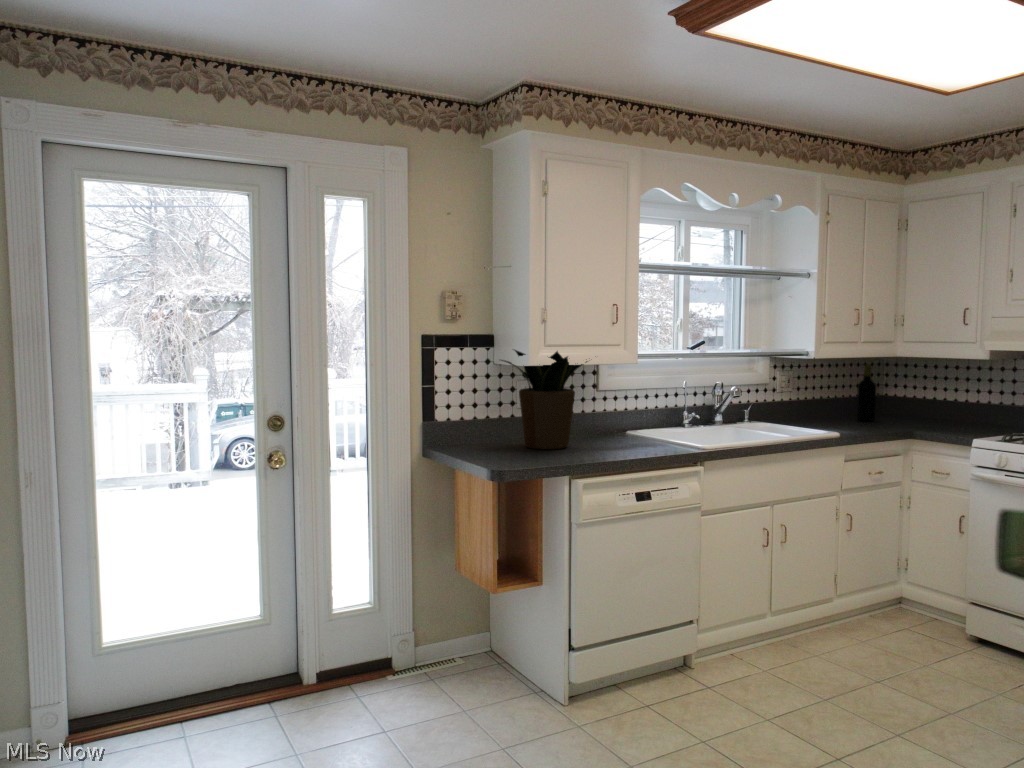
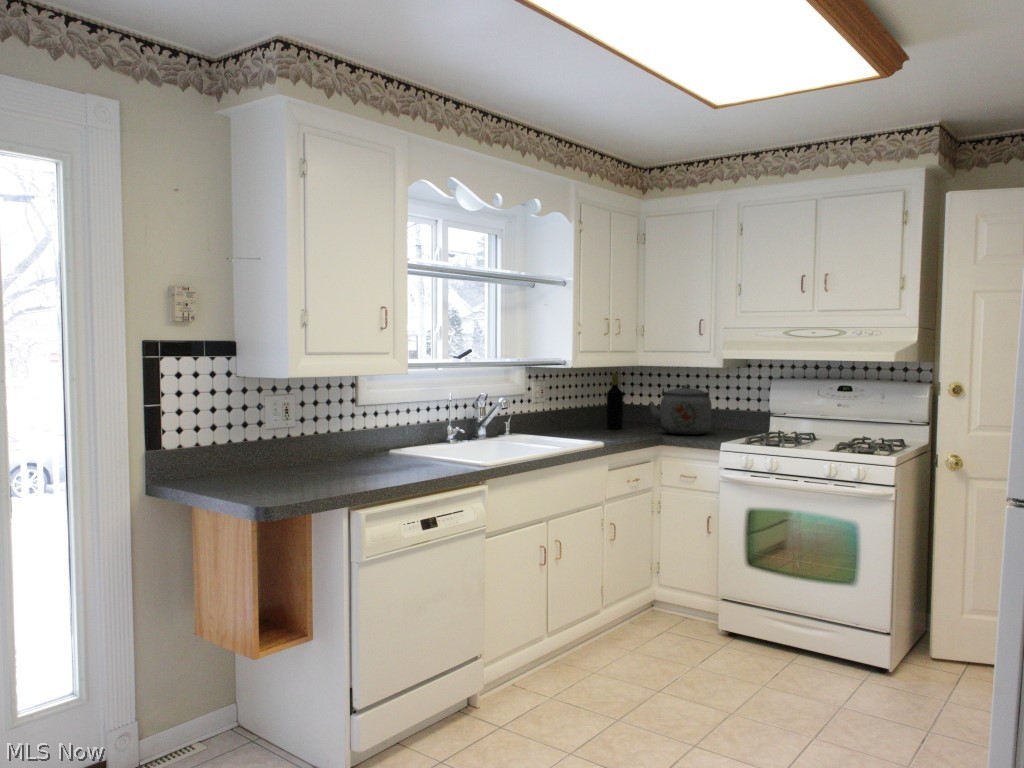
potted plant: present [501,350,587,450] -> none [246,358,365,477]
kettle: none [901,377,975,430] -> present [650,384,712,435]

